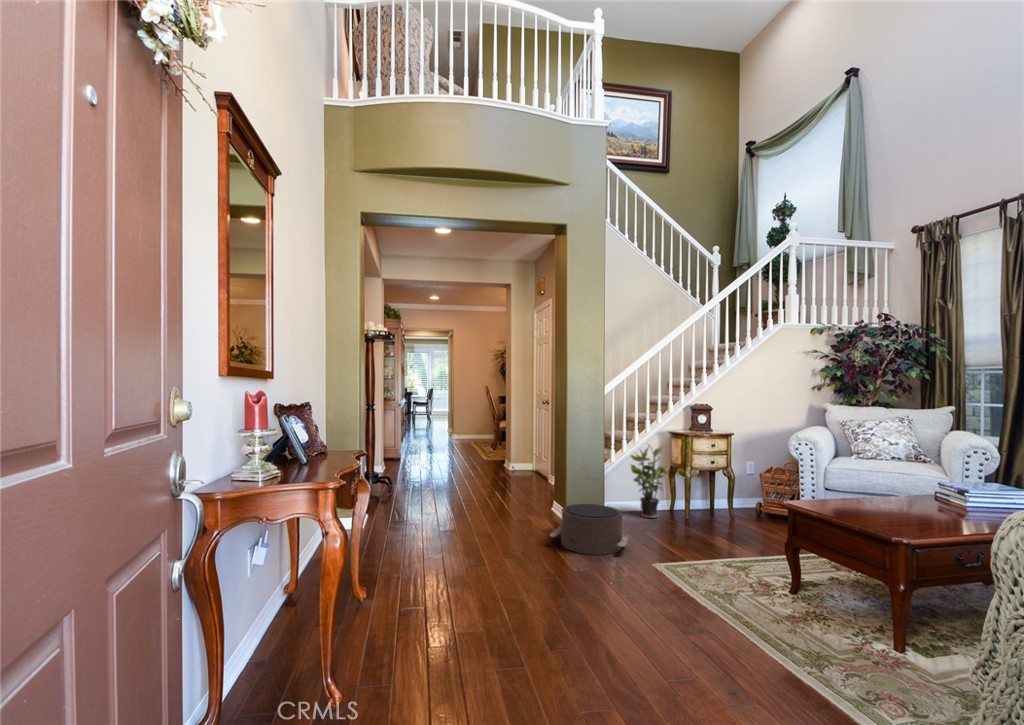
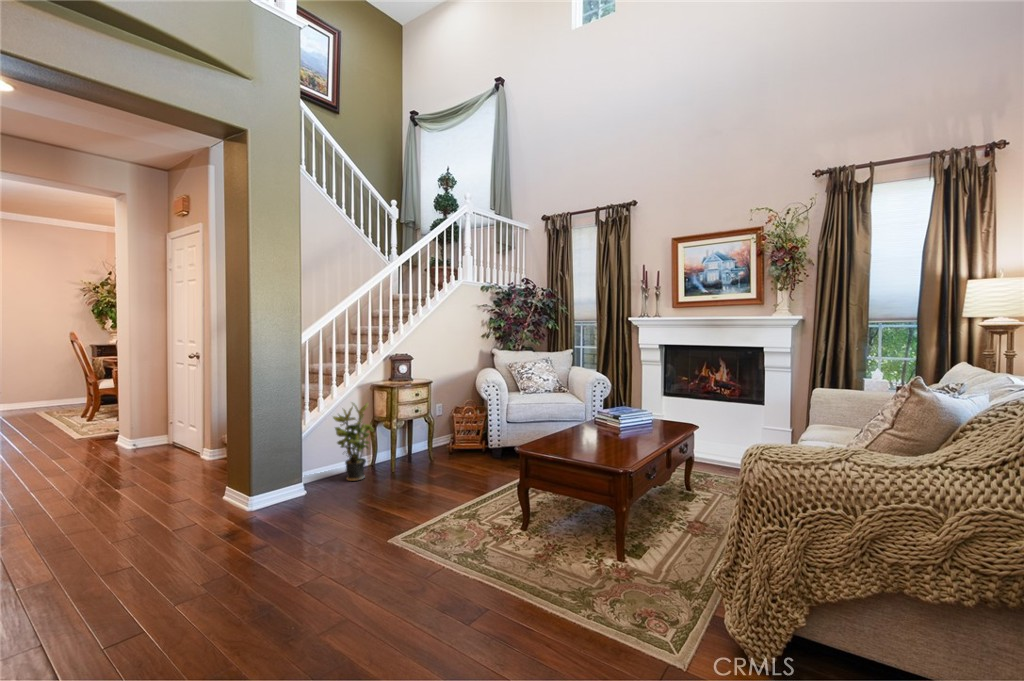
pouf: present [550,504,629,555] -> none [254,483,356,551]

